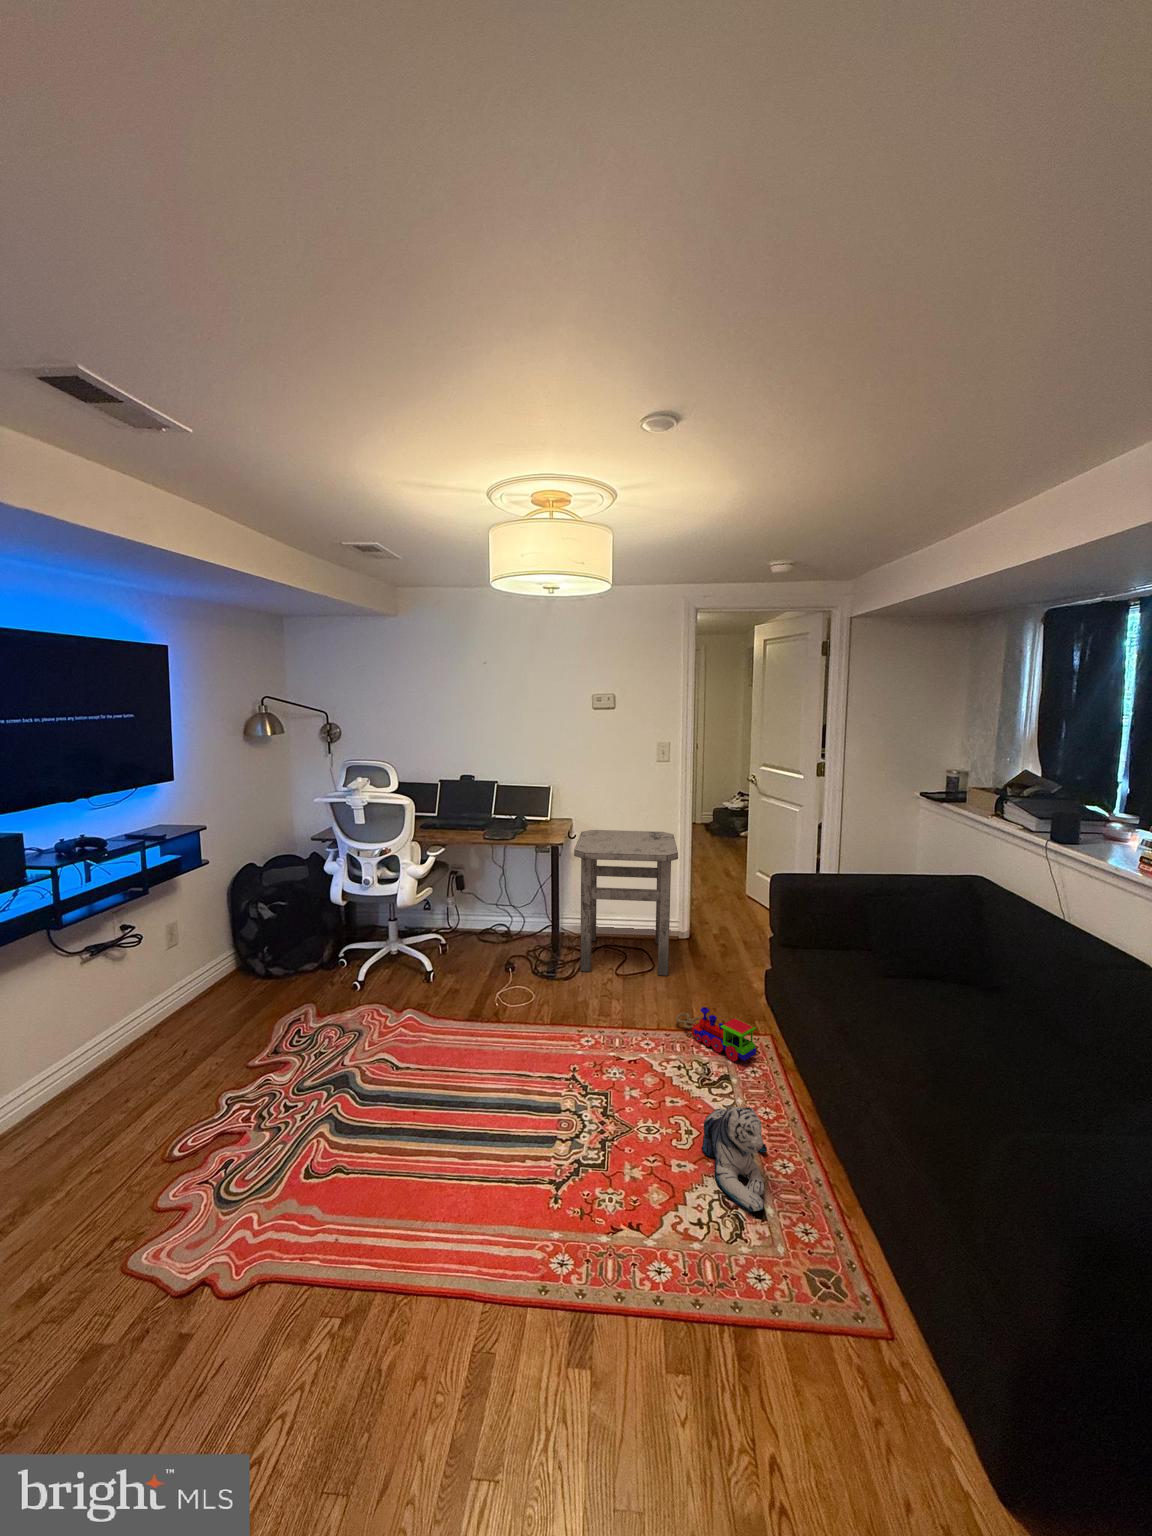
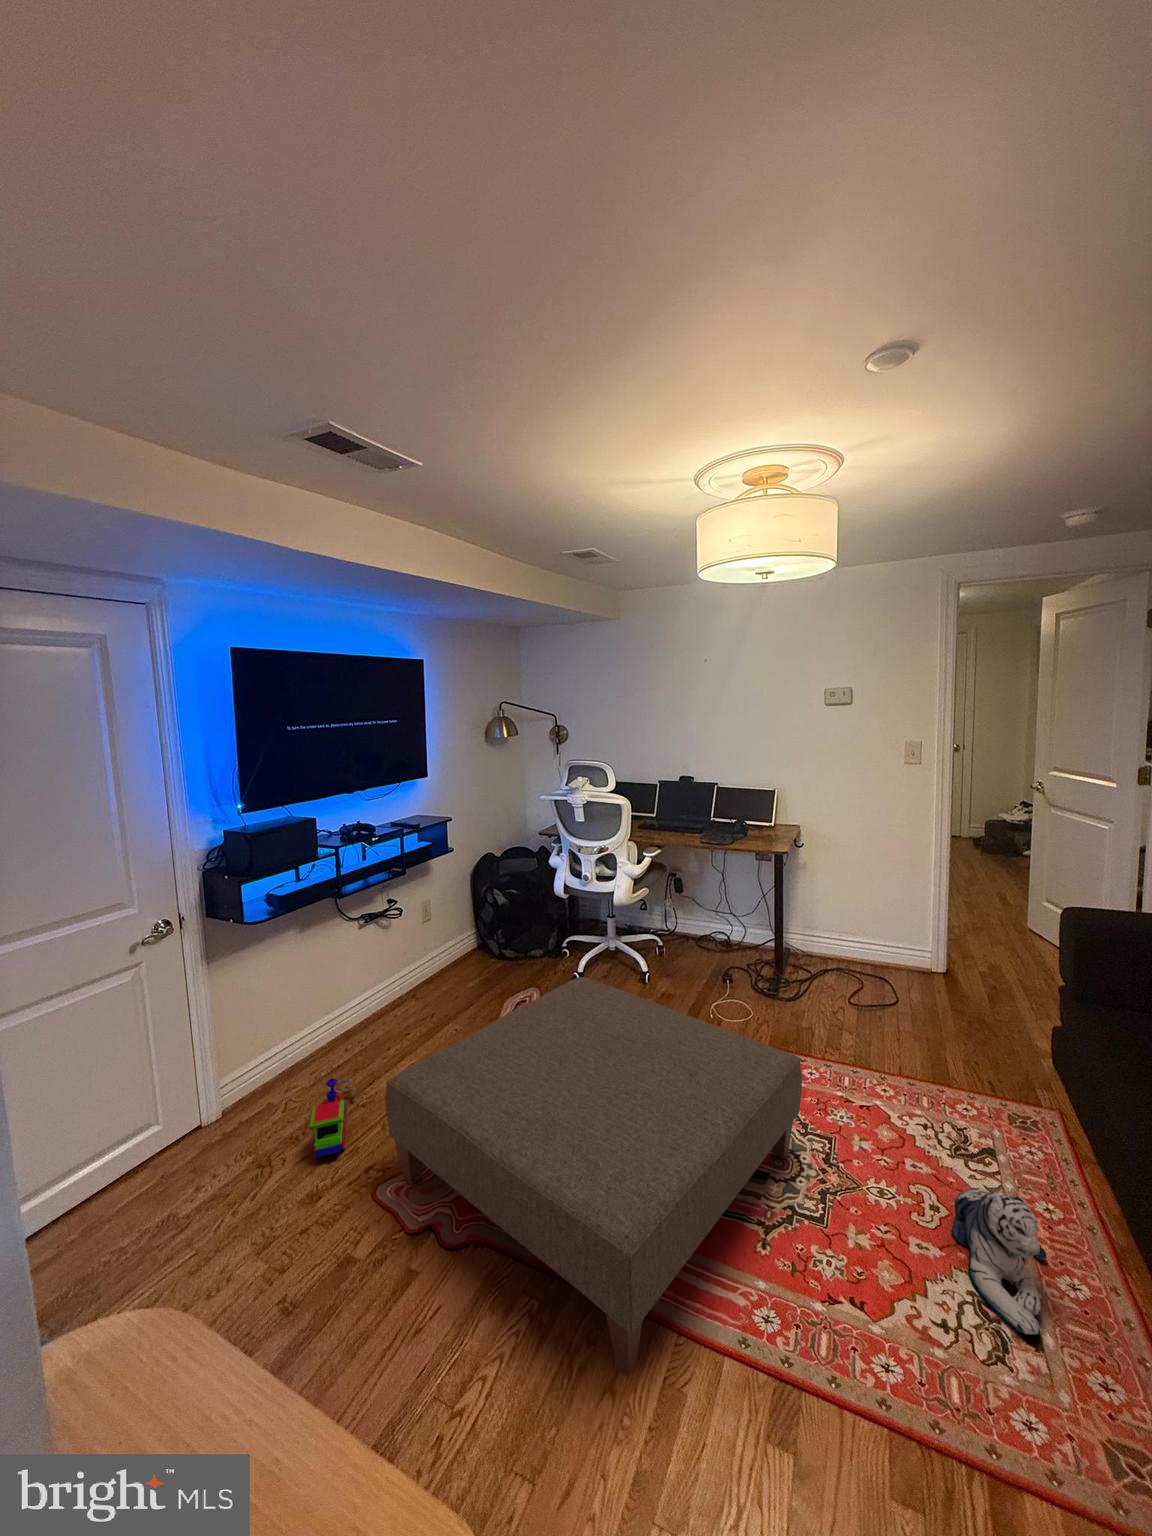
side table: present [574,830,678,976] -> none [800,840,928,1013]
ottoman: none [139,984,584,1354] -> present [385,977,802,1376]
toy train: present [676,1007,756,1061] -> present [310,1078,359,1158]

